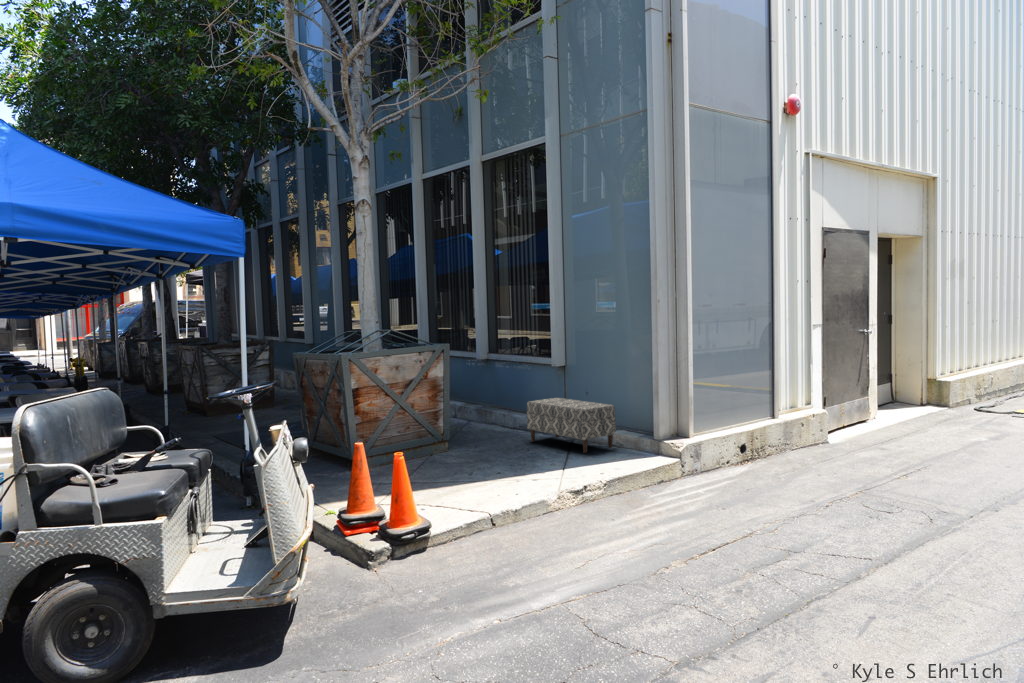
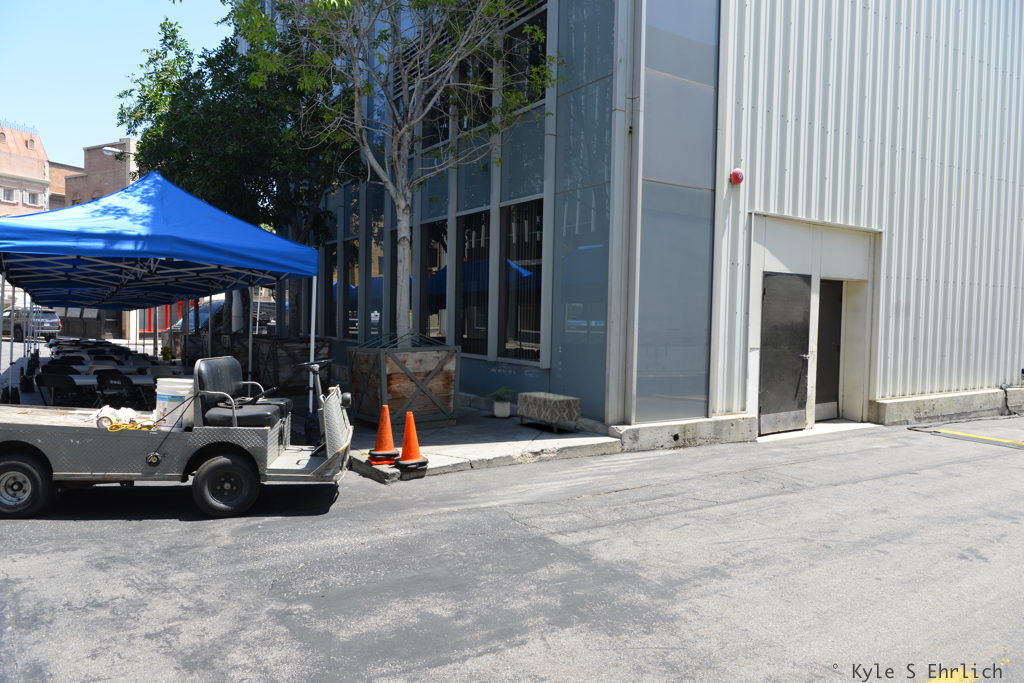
potted plant: none [478,391,524,432] -> present [486,386,518,417]

